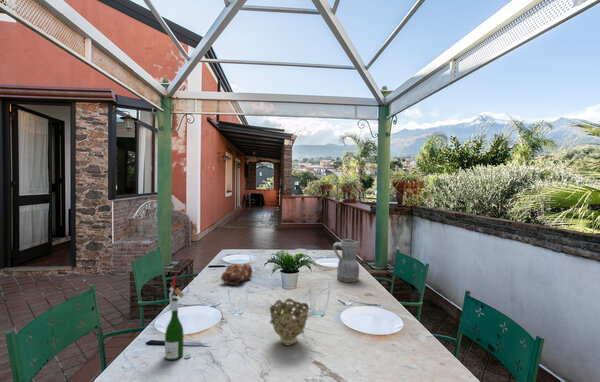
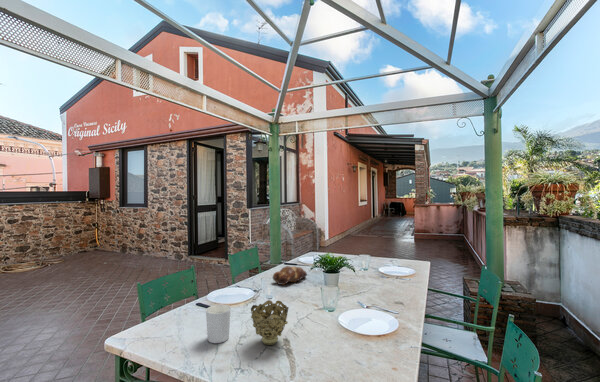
ceramic pitcher: present [333,239,360,282] -> none [380,250,411,298]
wine bottle: present [165,270,191,360] -> none [174,262,191,335]
candle holder: none [217,313,245,358] -> present [206,304,231,343]

